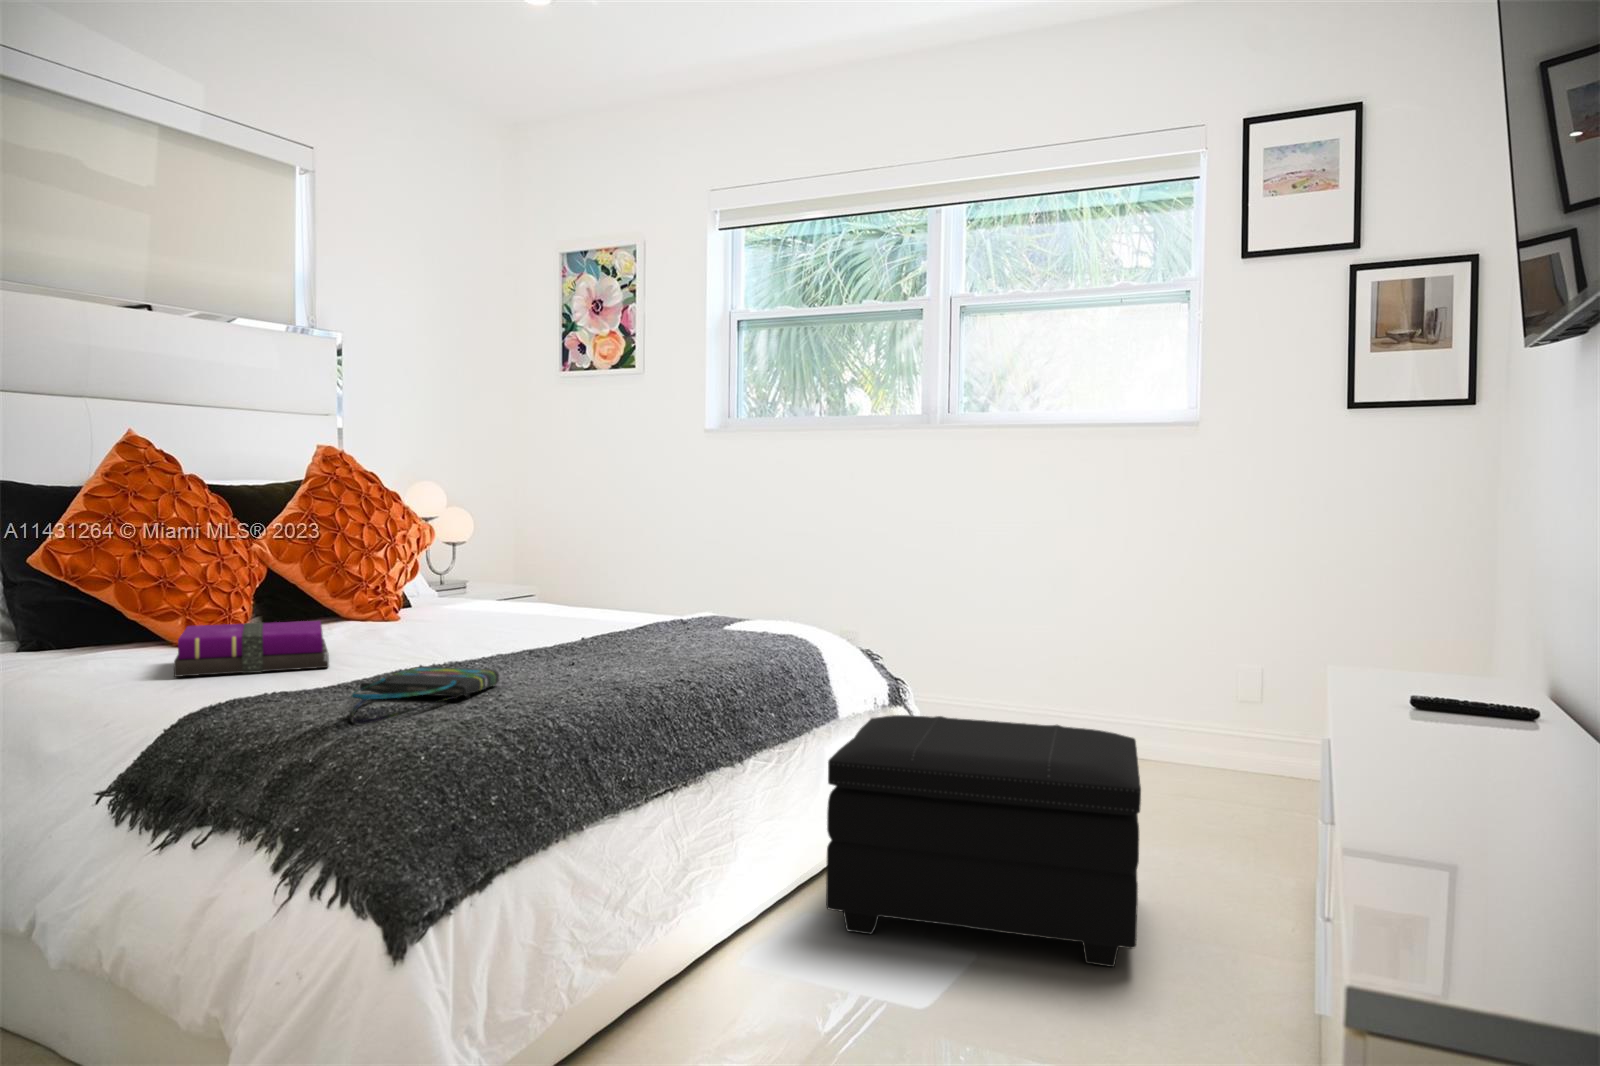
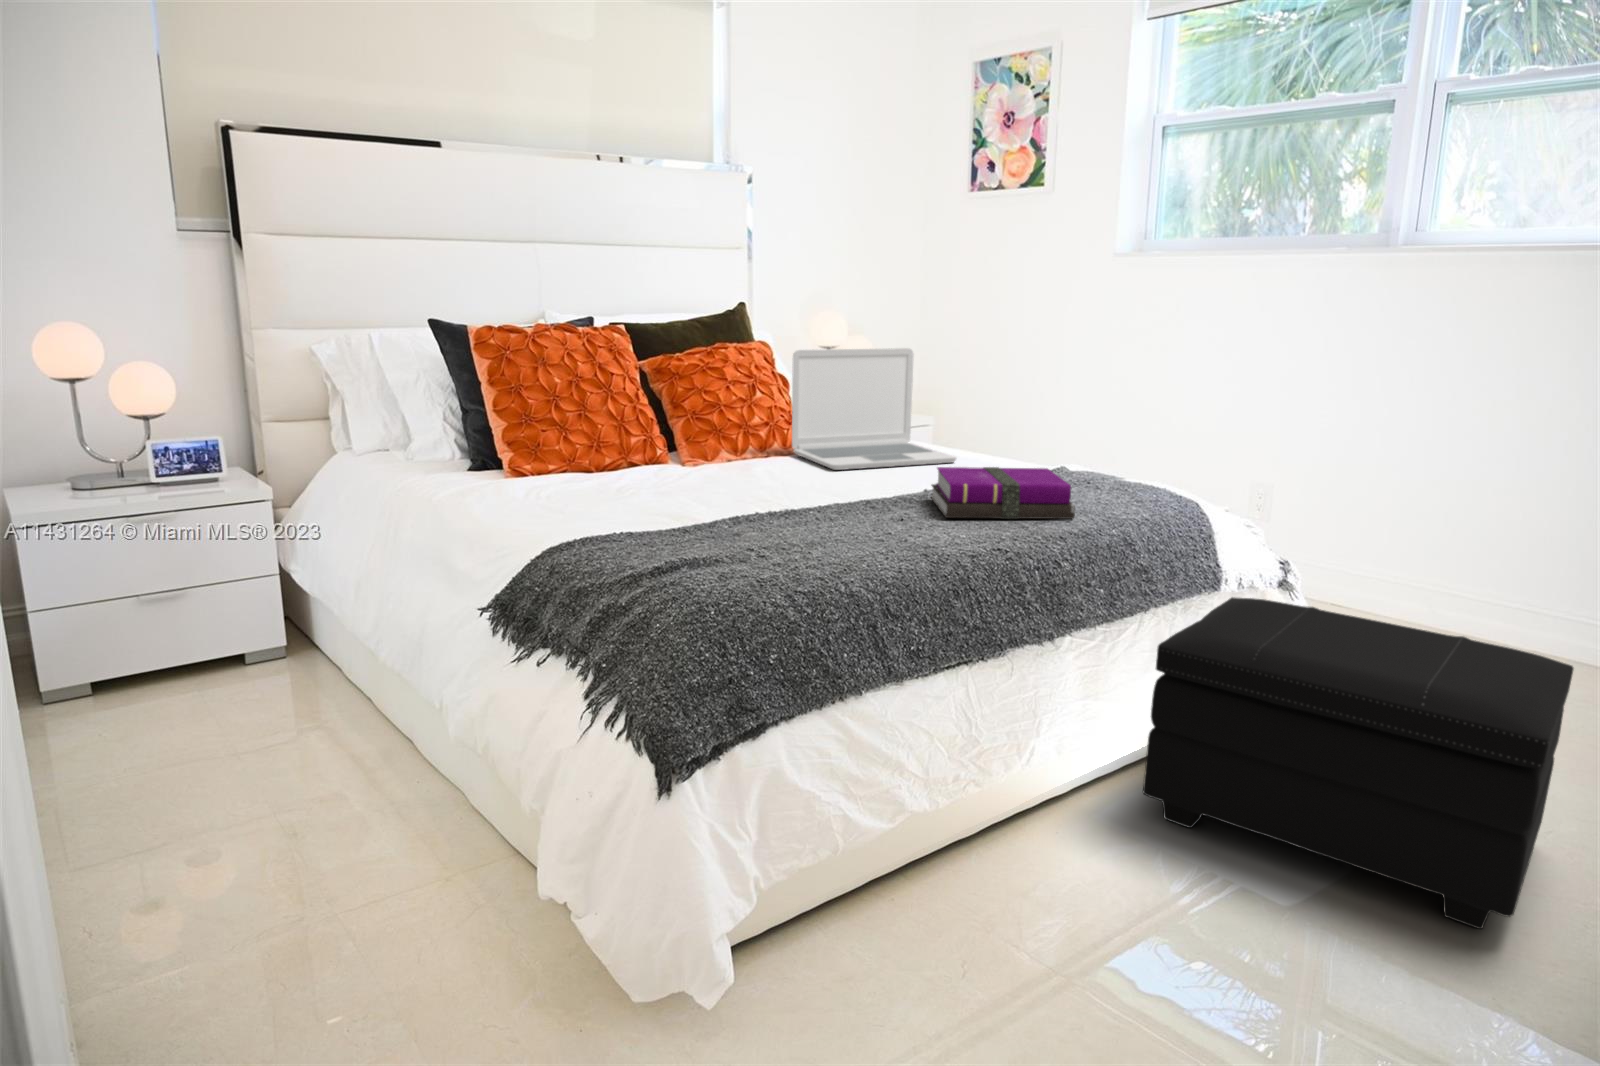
laptop: none [419,510,598,632] -> present [792,348,956,470]
notebook: present [174,621,329,677] -> present [931,467,1075,519]
tote bag: present [351,667,499,724] -> none [669,513,817,571]

